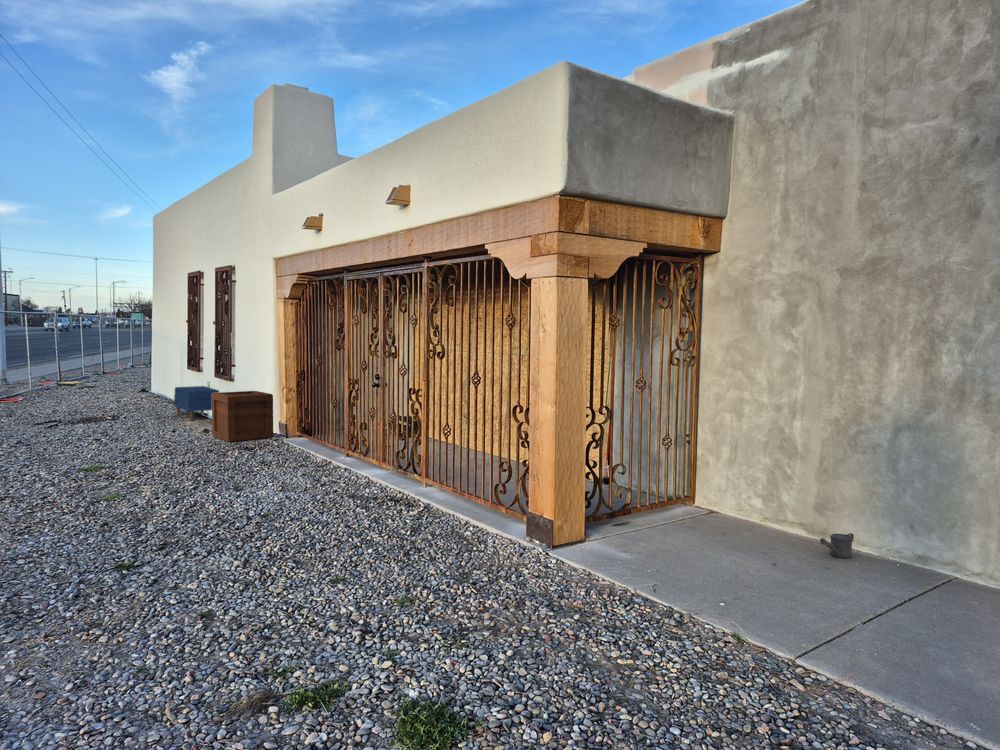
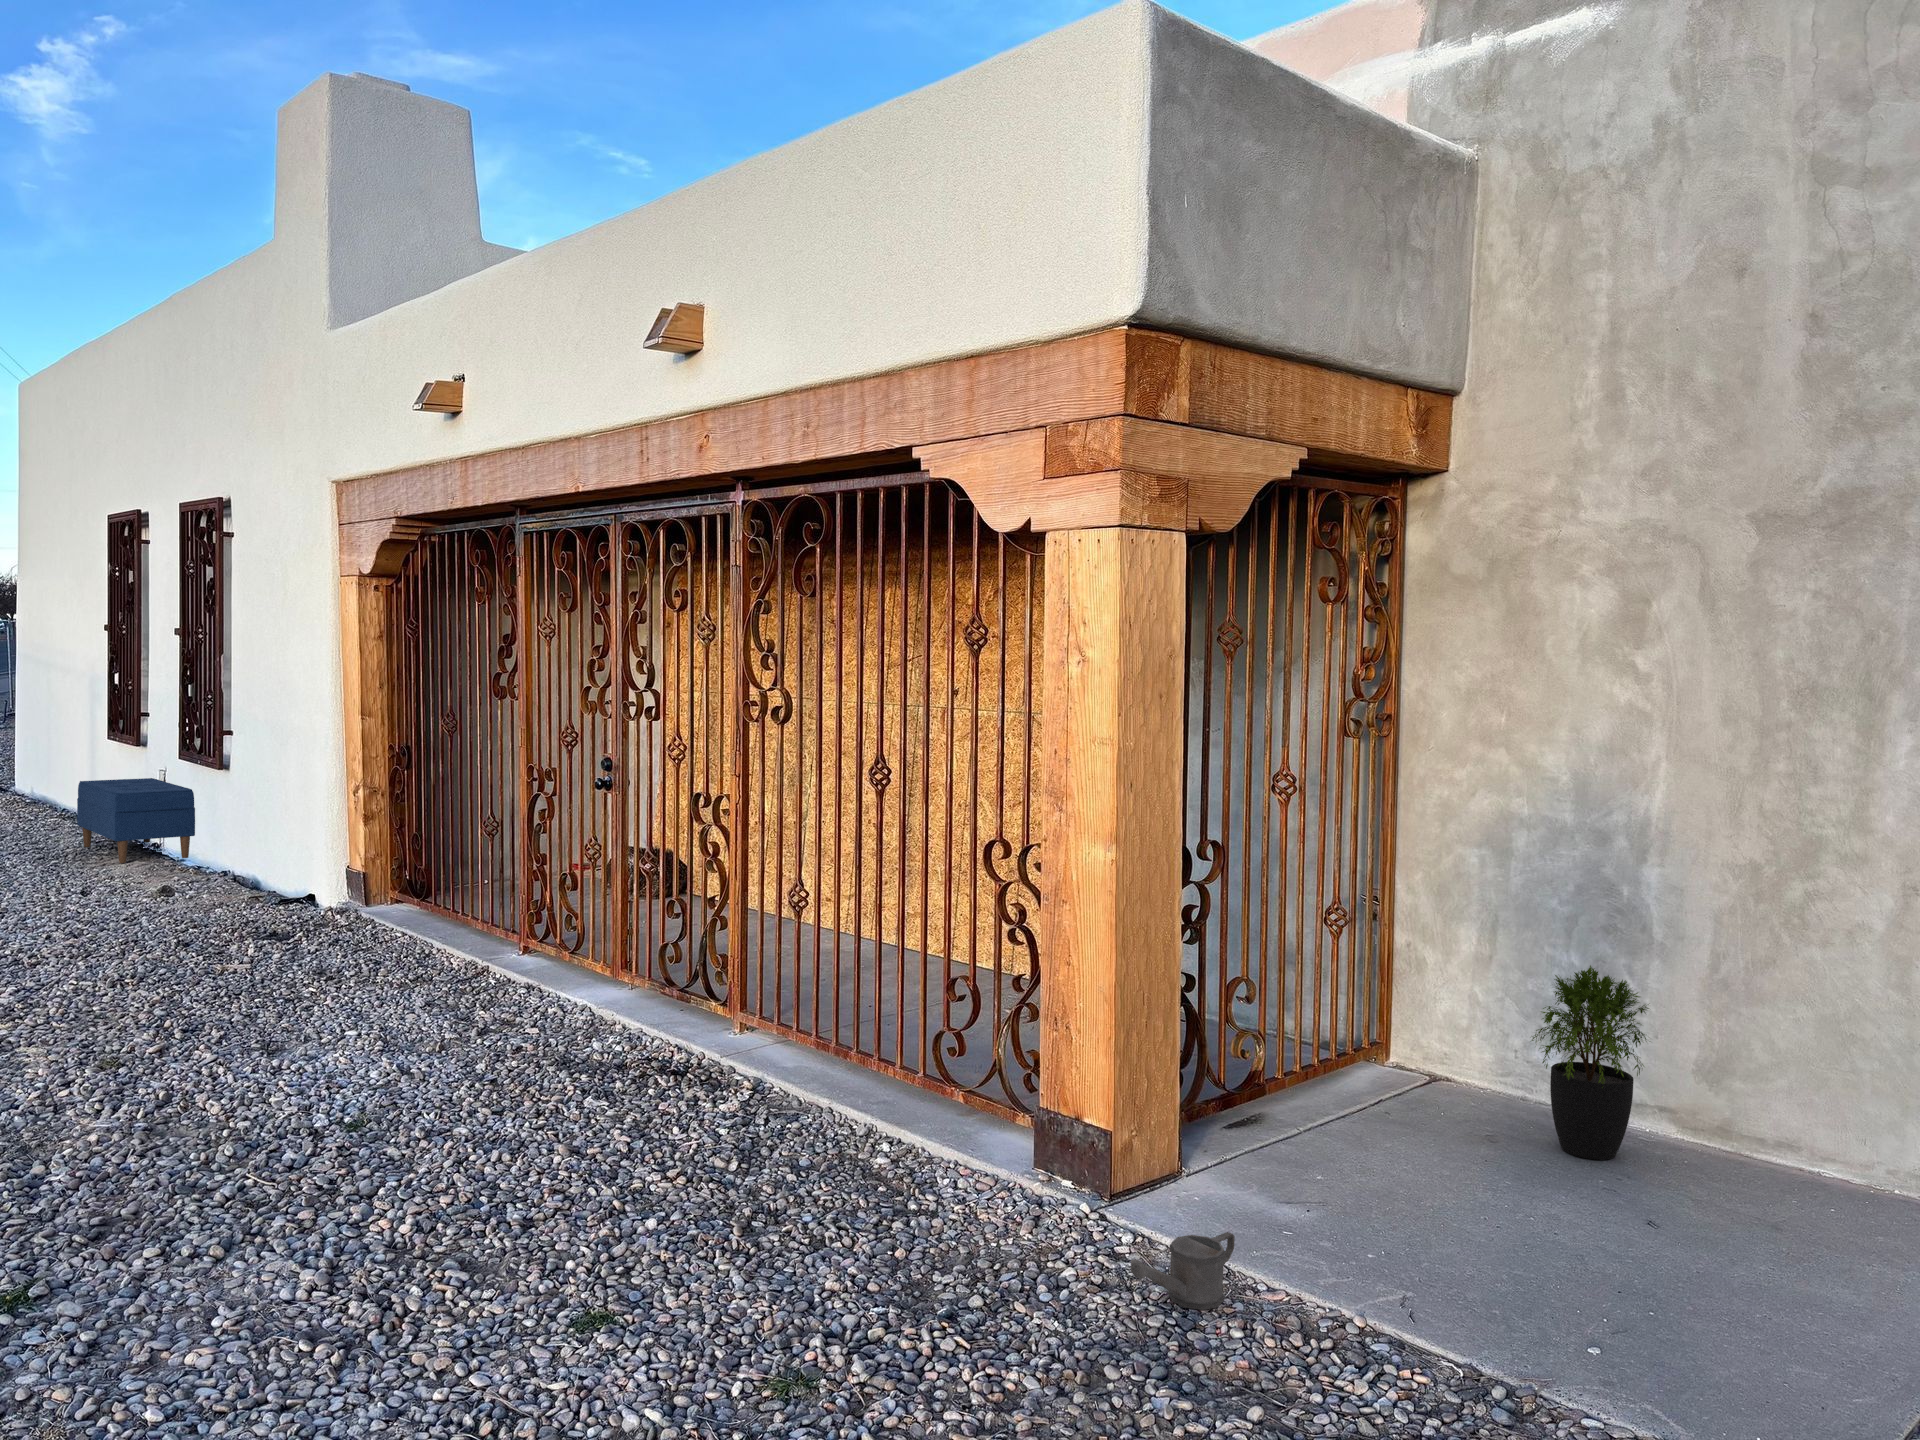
wooden crate: present [212,391,273,442] -> none [183,794,338,919]
potted plant: none [747,456,804,541] -> present [1532,965,1649,1160]
watering can: present [820,533,854,558] -> present [1131,1232,1235,1310]

